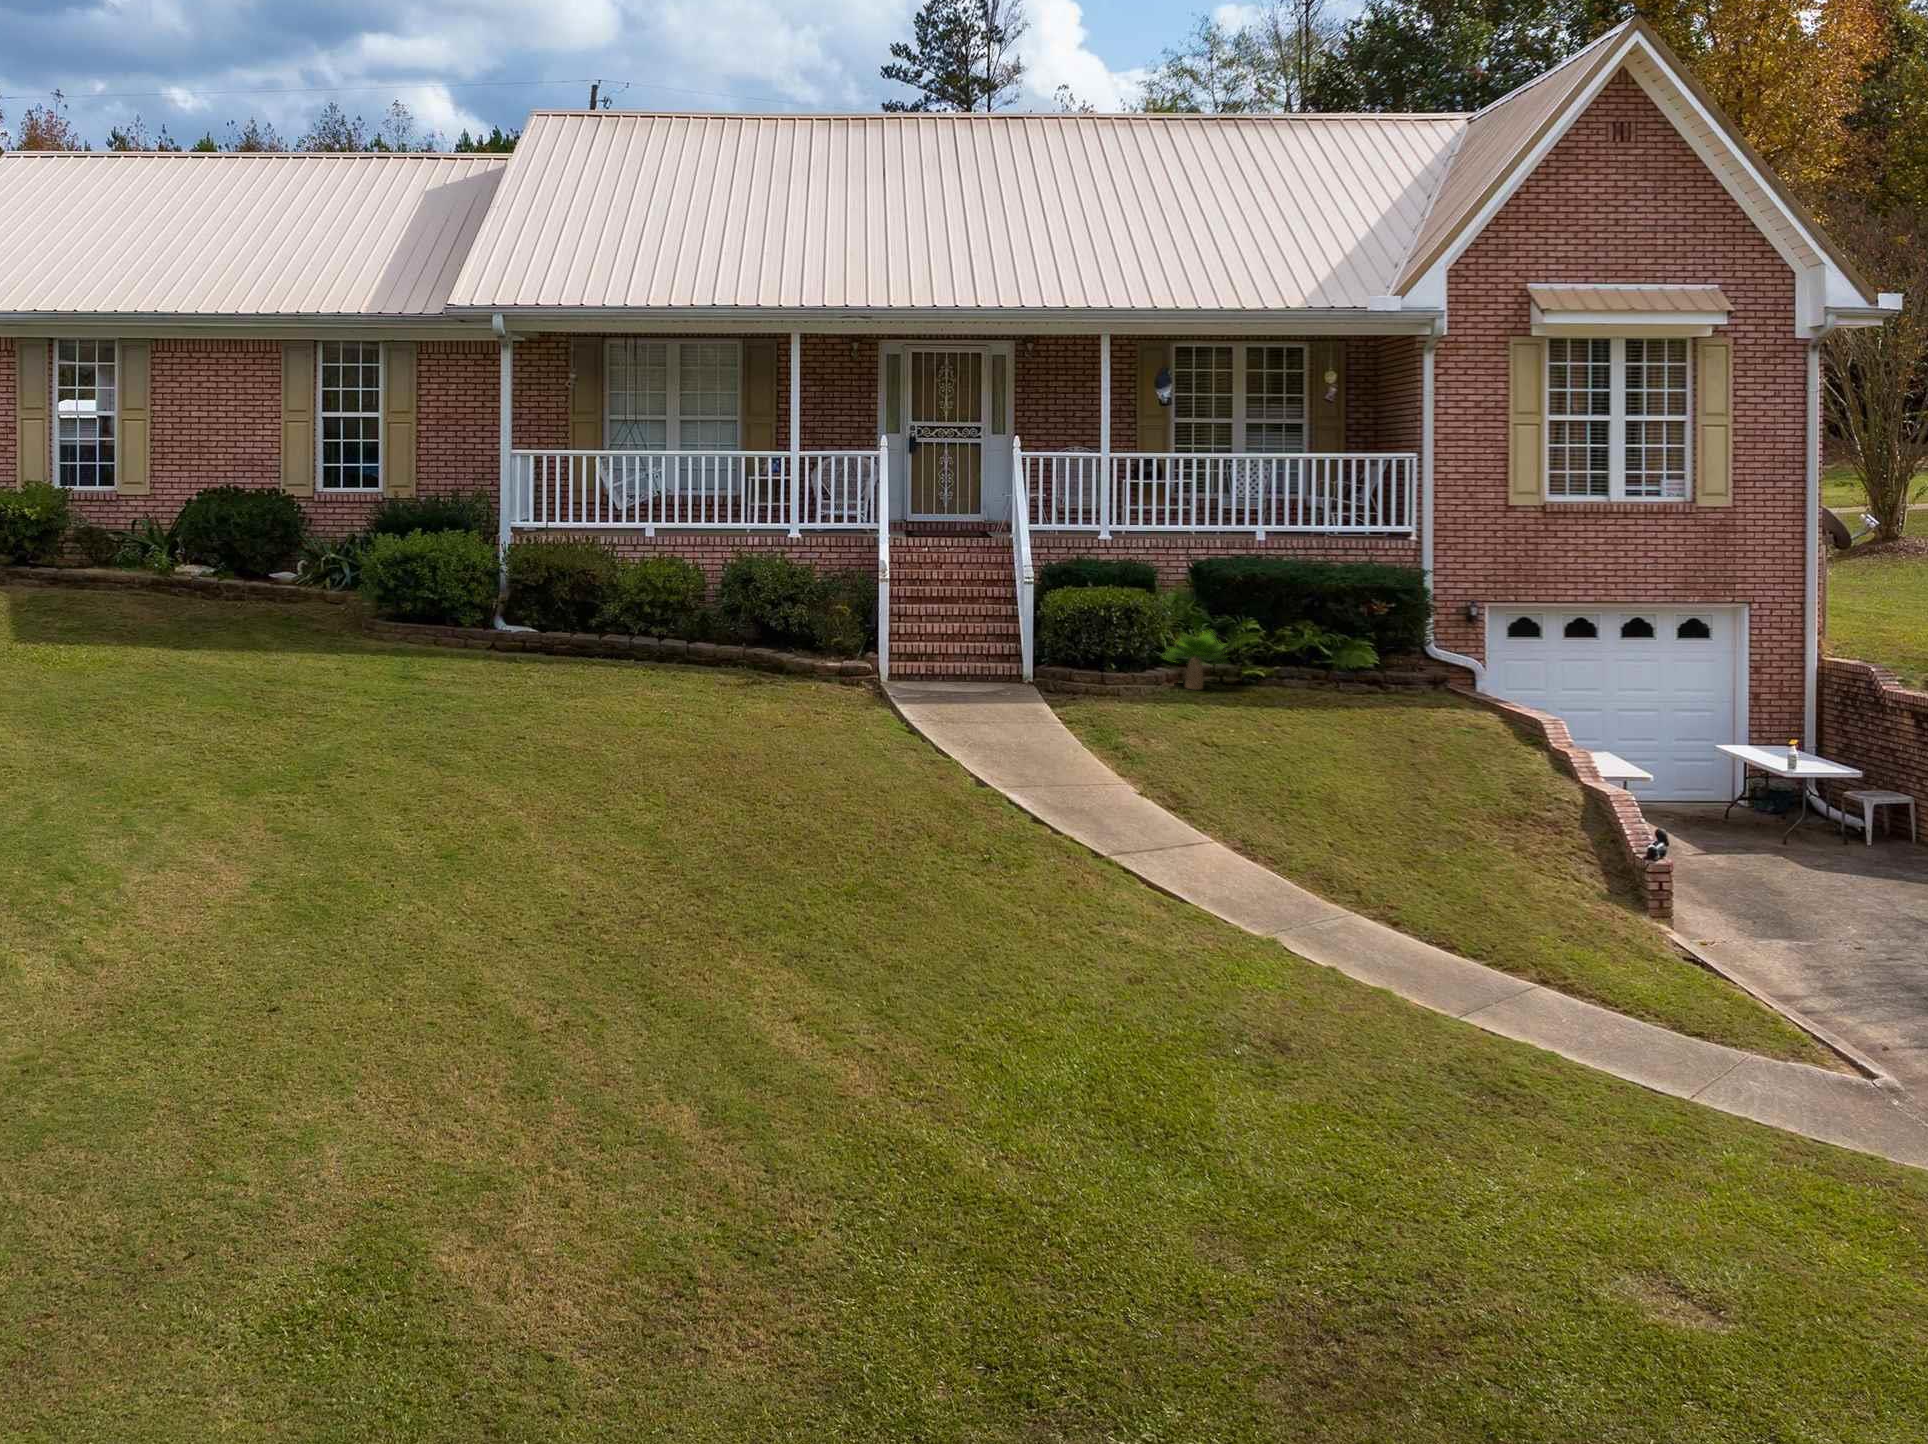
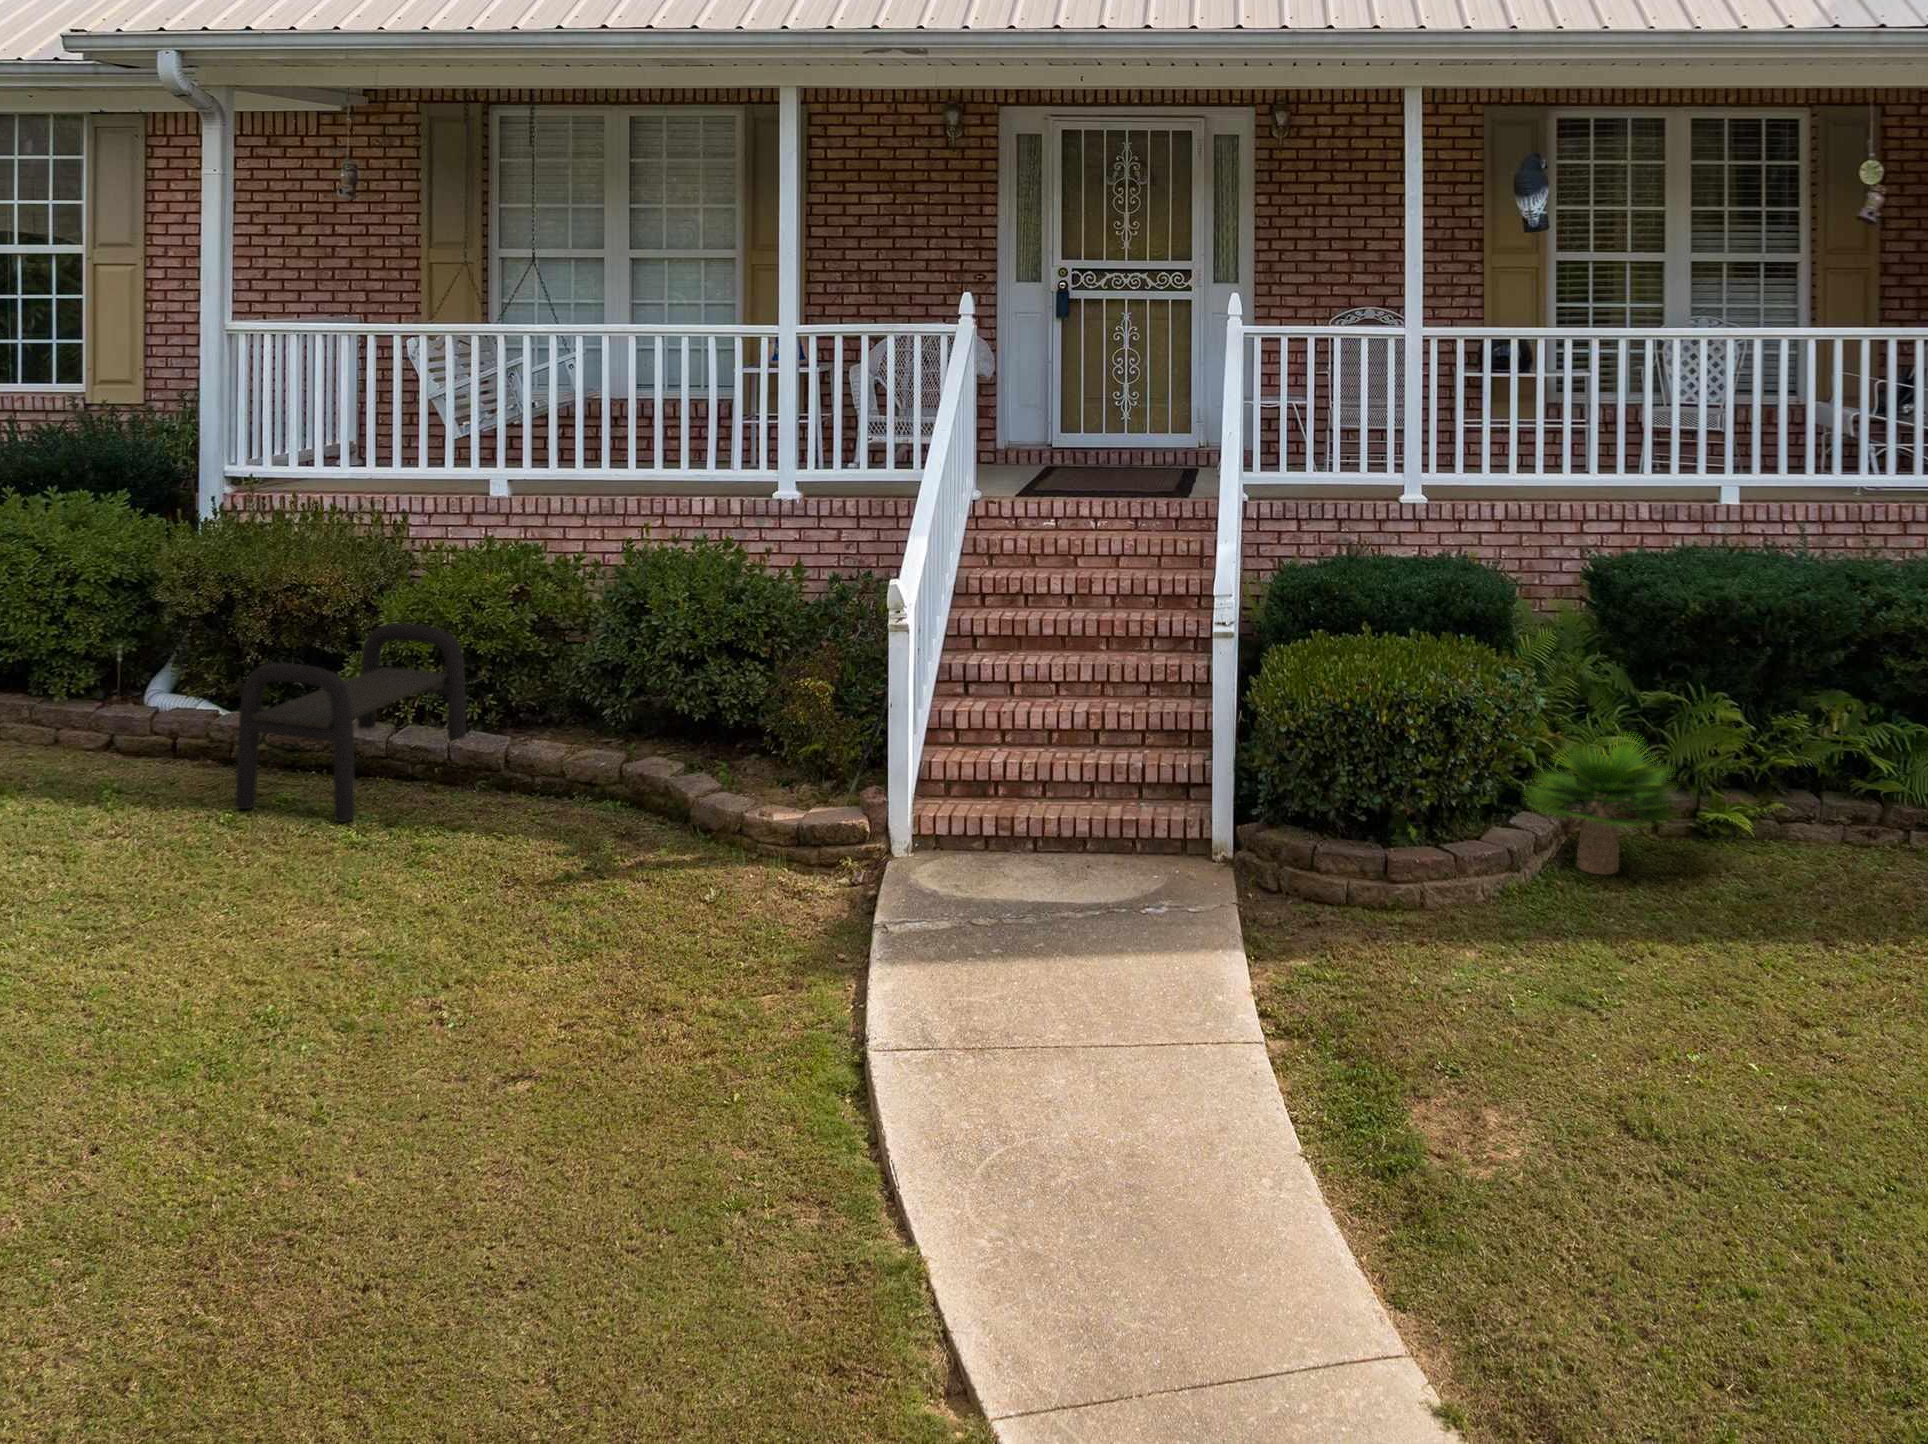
bench: none [587,586,670,665] -> present [235,623,466,822]

